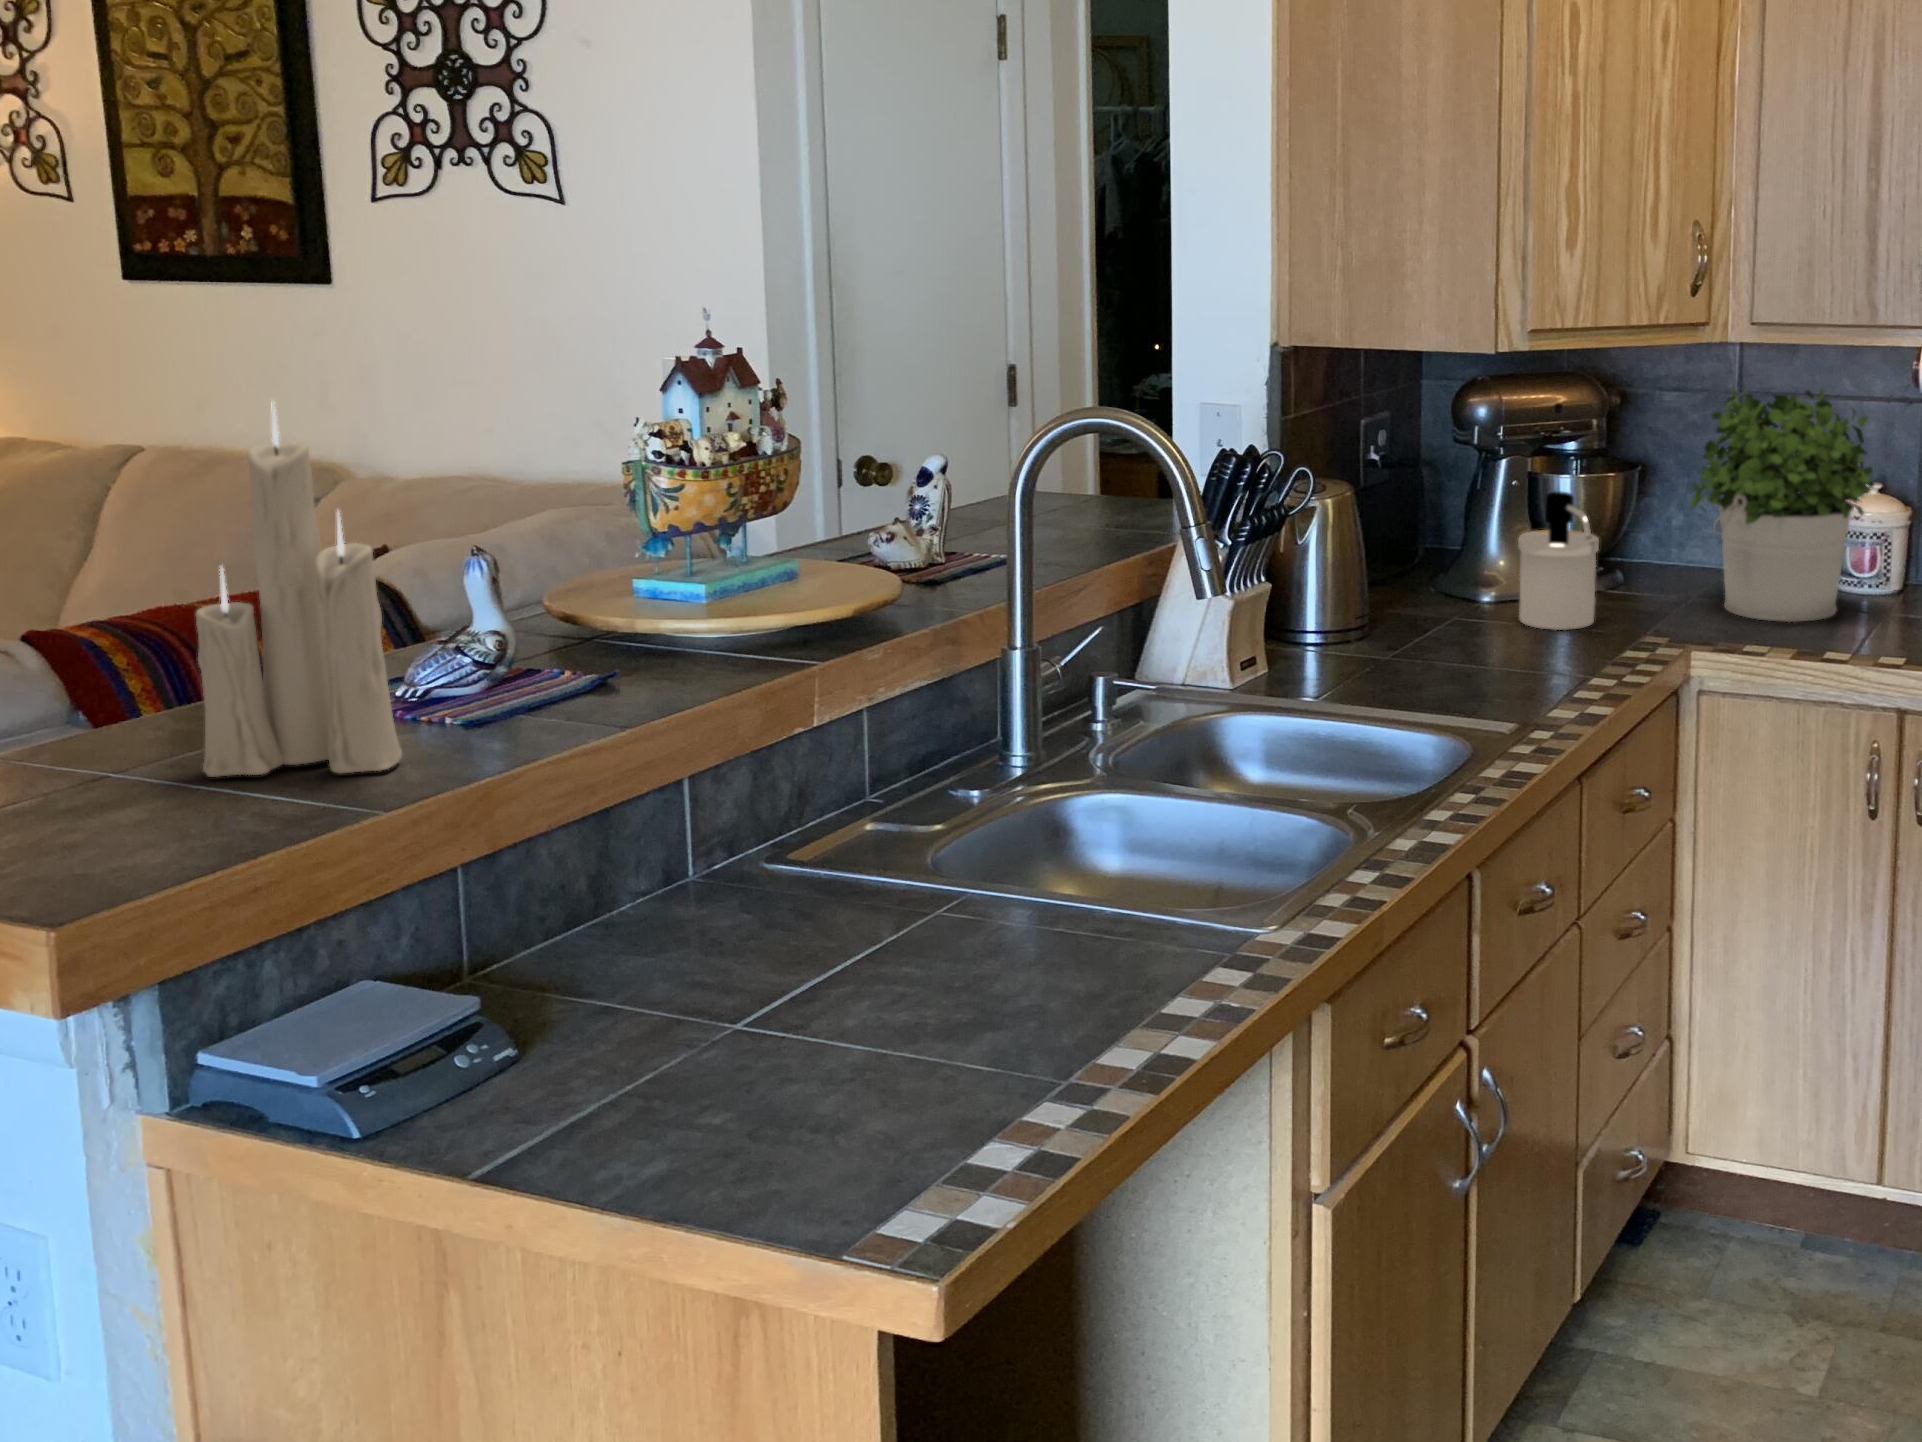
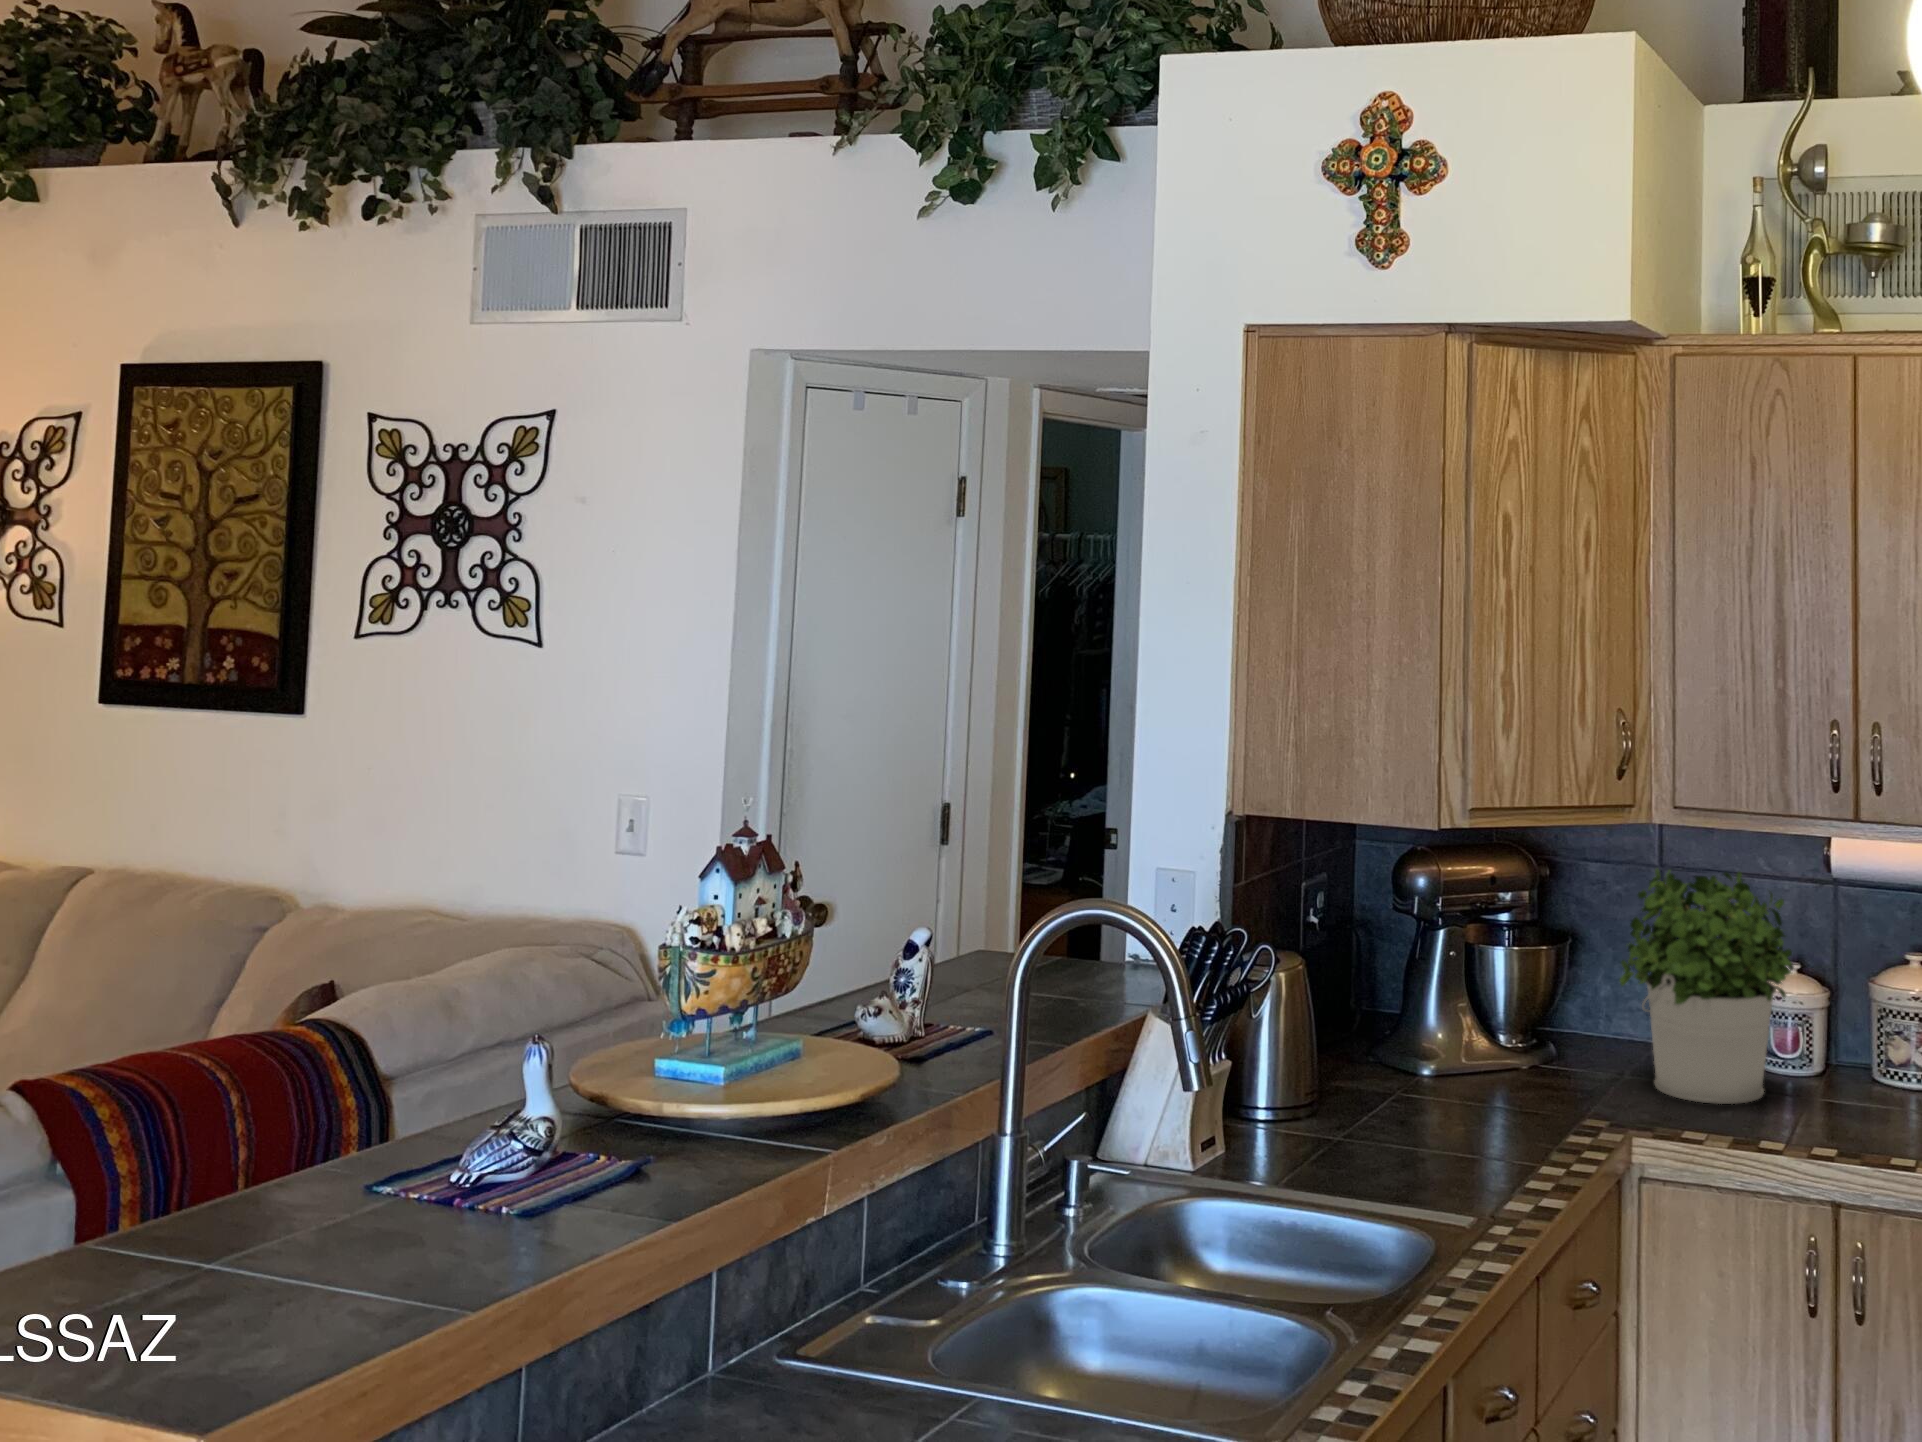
candle: present [196,402,402,777] -> none [281,887,470,1275]
soap dispenser: present [1518,492,1599,630] -> none [1458,968,1536,1108]

